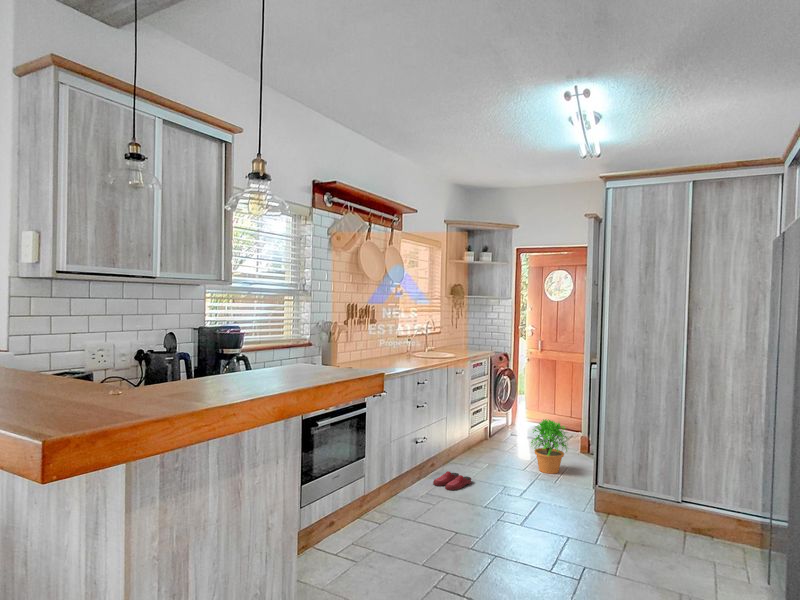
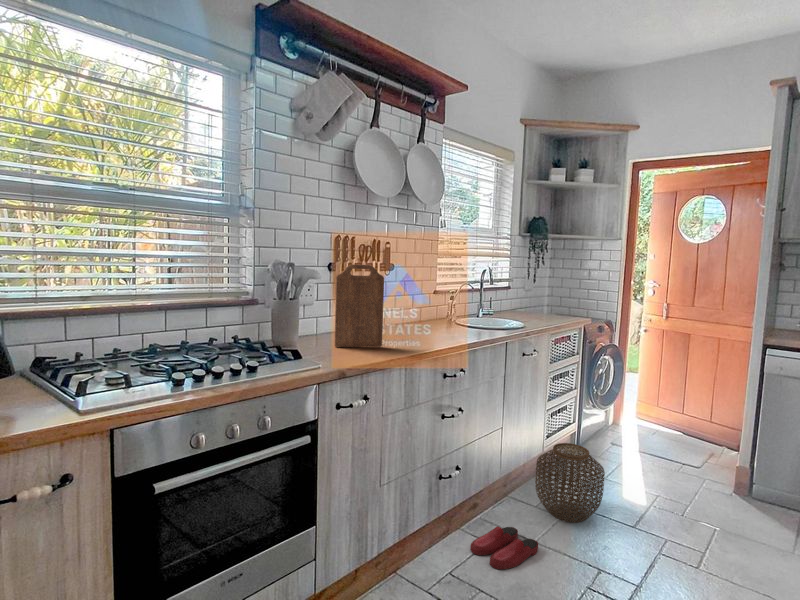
cutting board: none [357,319,383,366] -> present [335,264,384,347]
potted plant: present [531,419,568,474] -> none [645,444,730,541]
woven basket: none [467,425,506,471] -> present [535,443,605,523]

